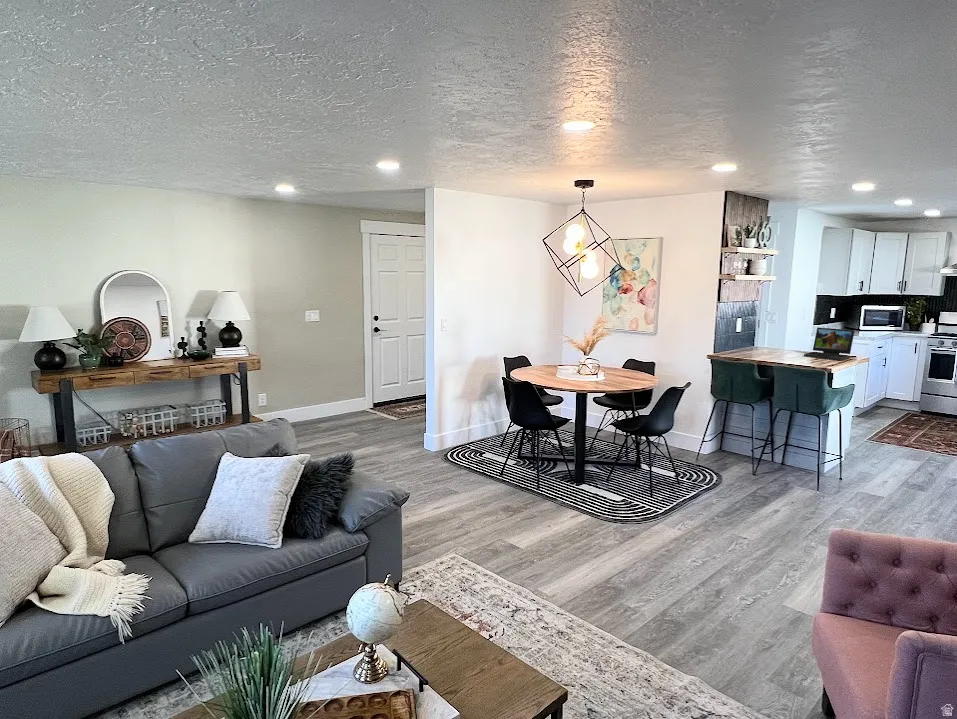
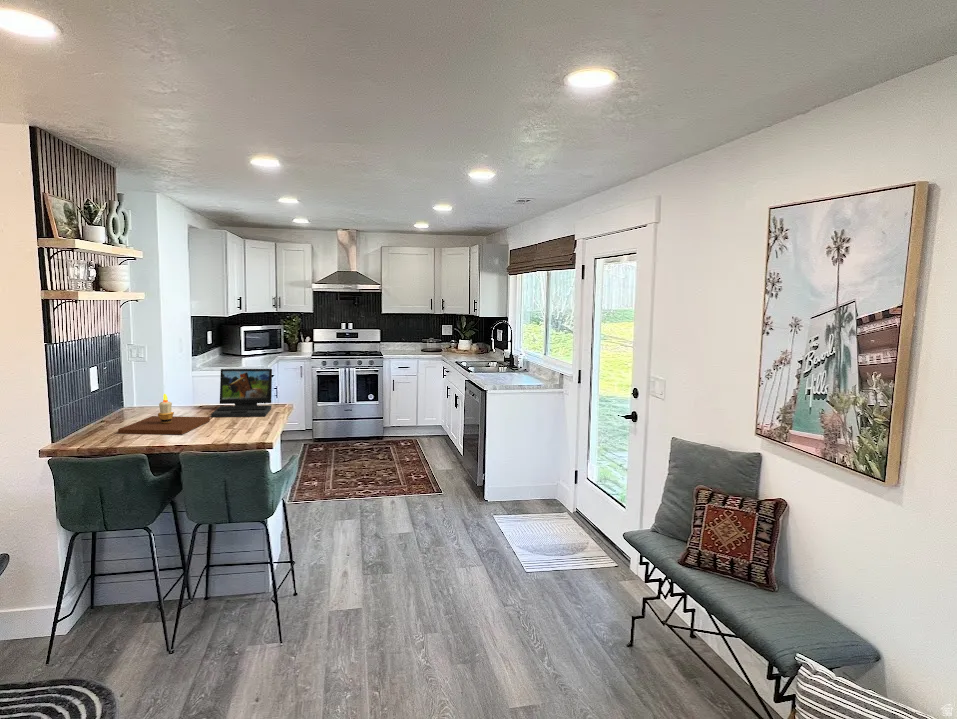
candle: none [747,336,802,360] -> present [118,394,210,434]

